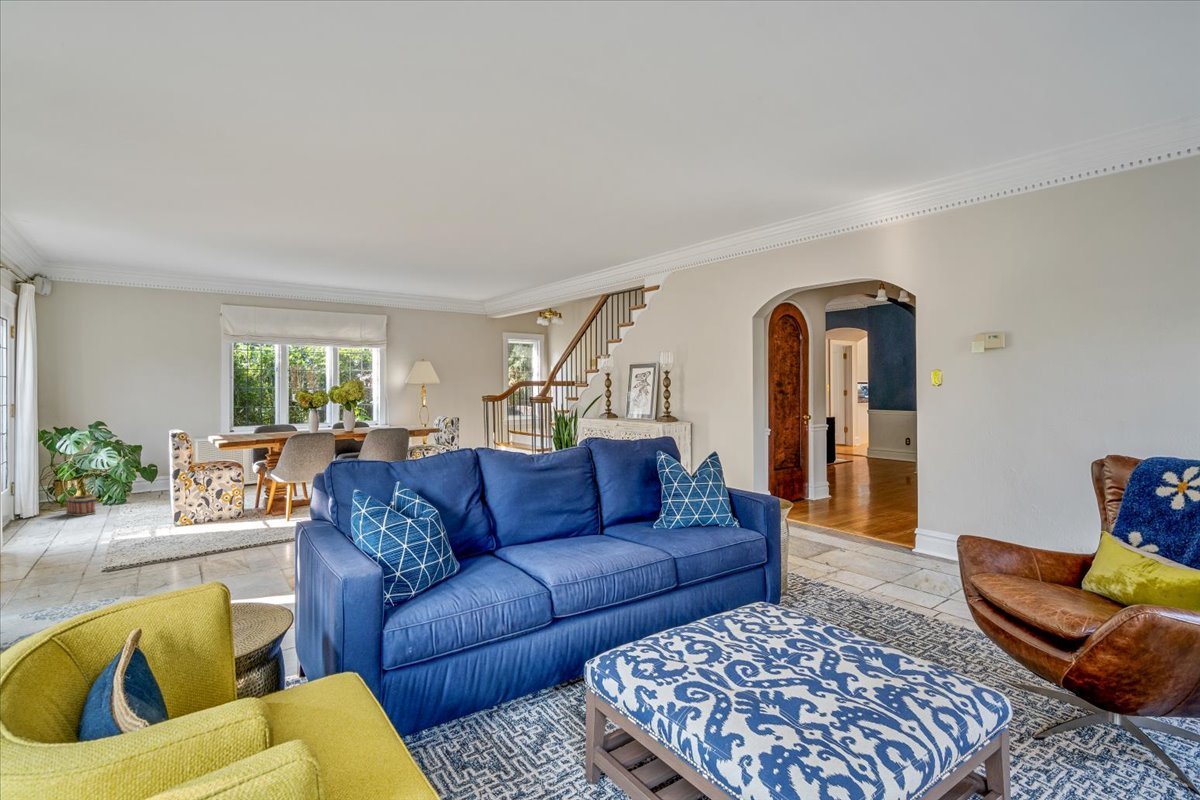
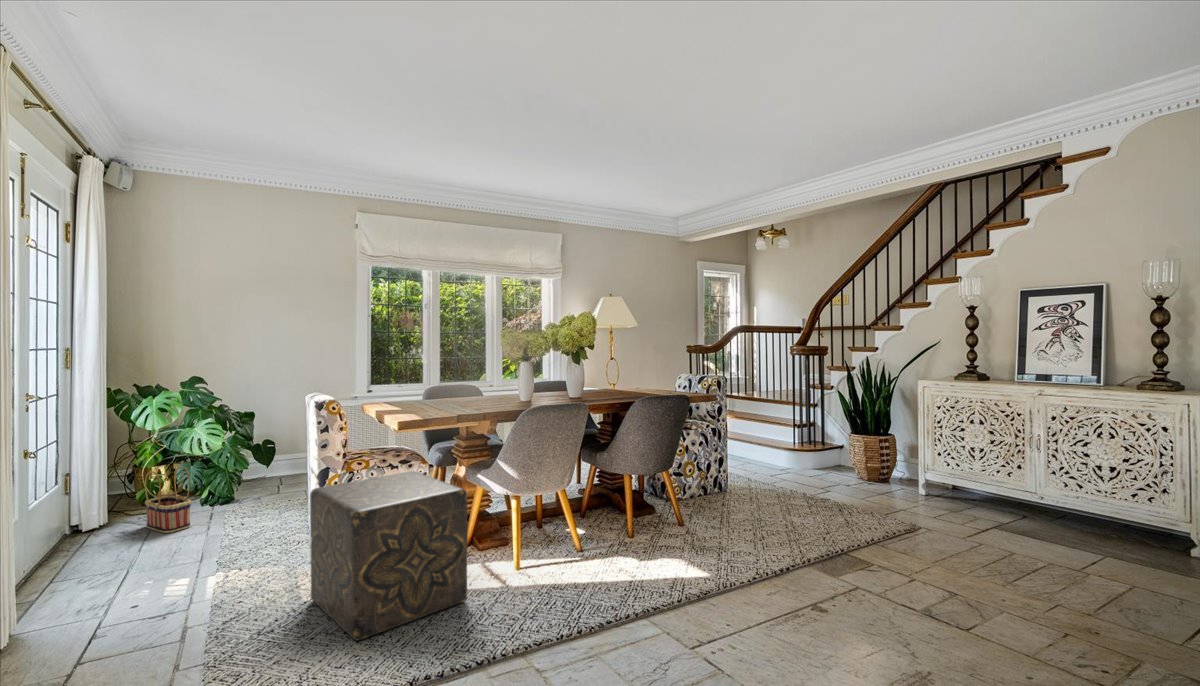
ottoman: none [164,469,252,543] -> present [310,471,467,640]

